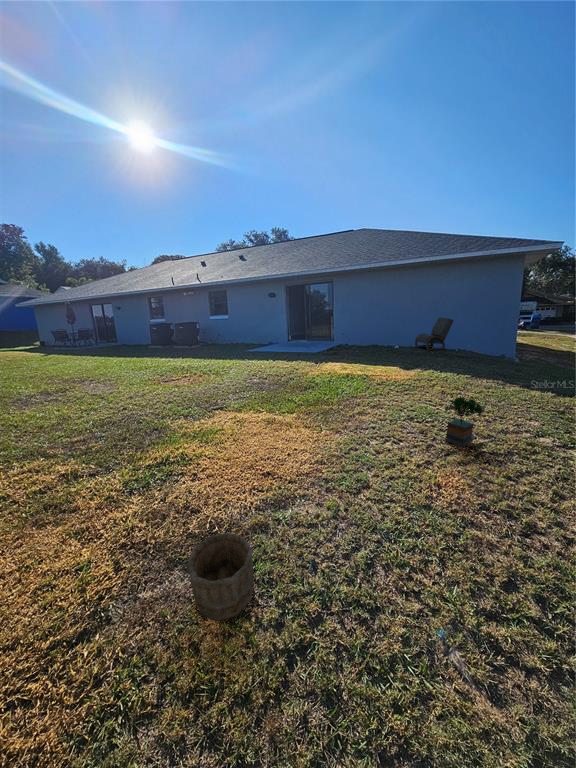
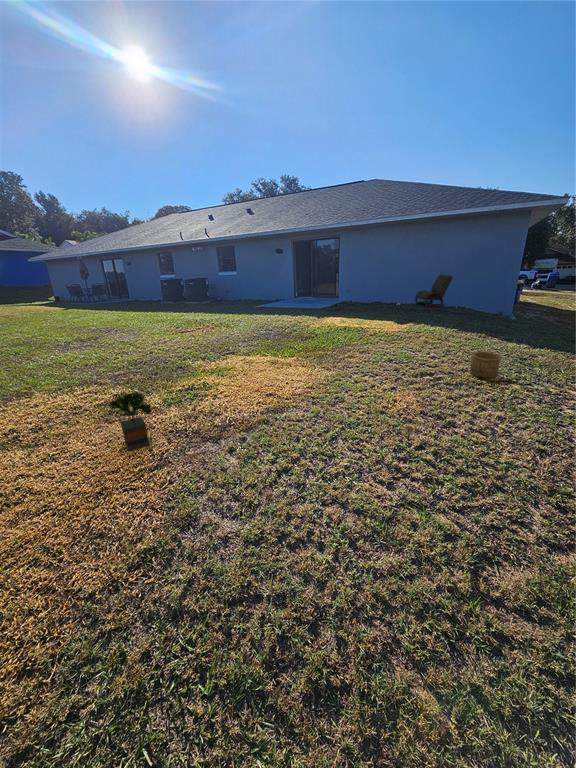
potted tree: present [445,397,485,447] -> present [109,392,151,451]
wooden bucket: present [186,532,254,621] -> present [470,352,502,378]

